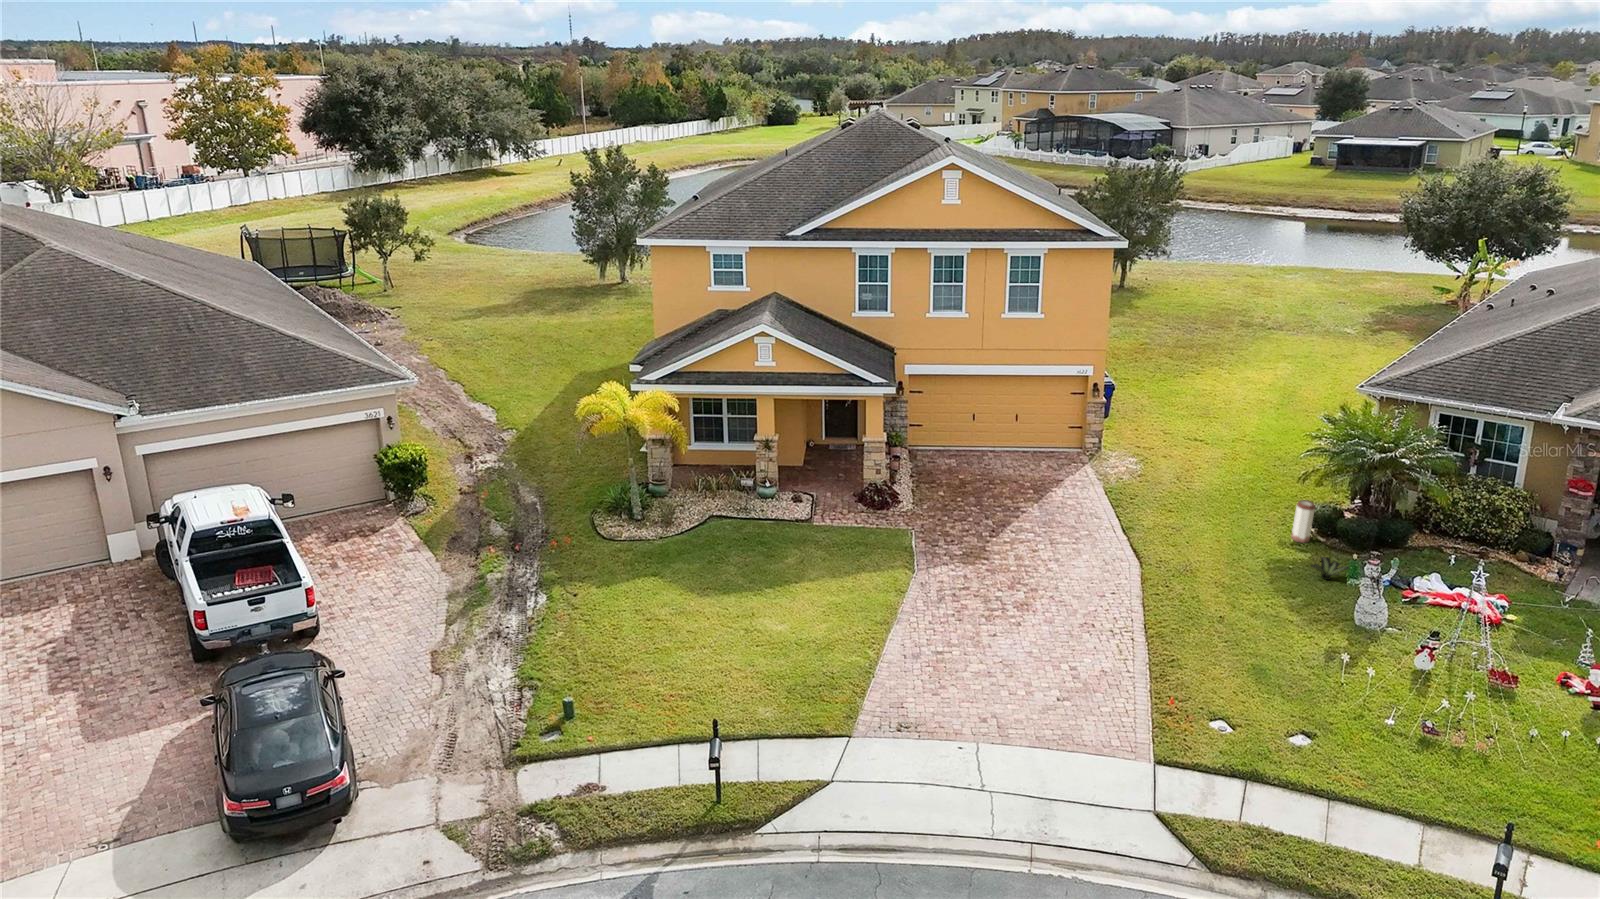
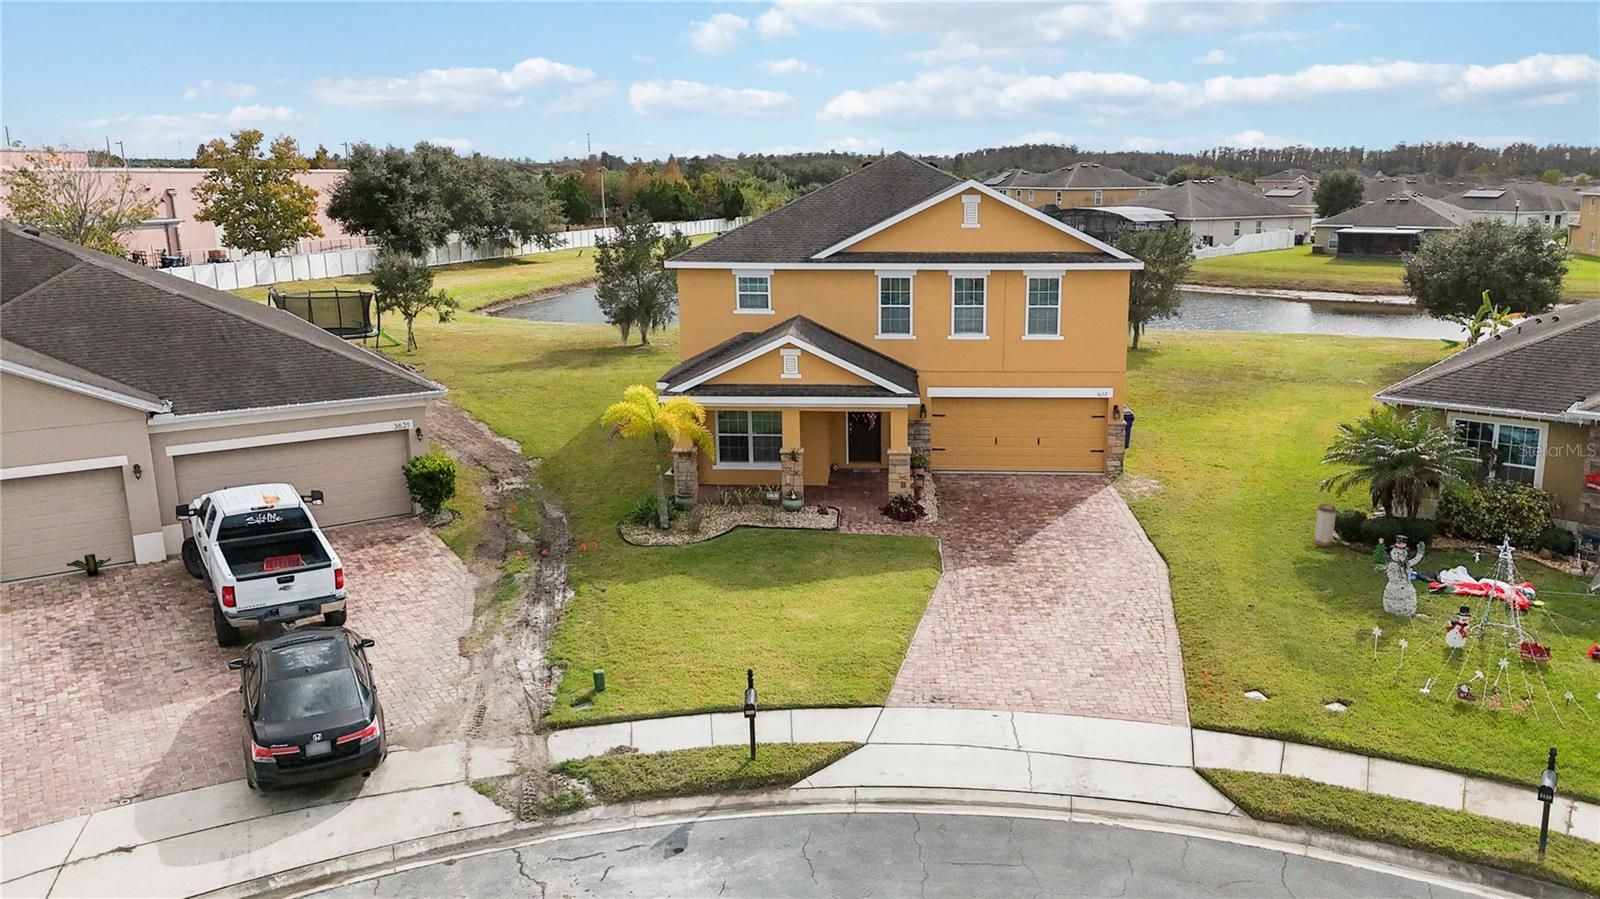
potted plant: present [1311,557,1349,580] -> present [67,554,111,577]

